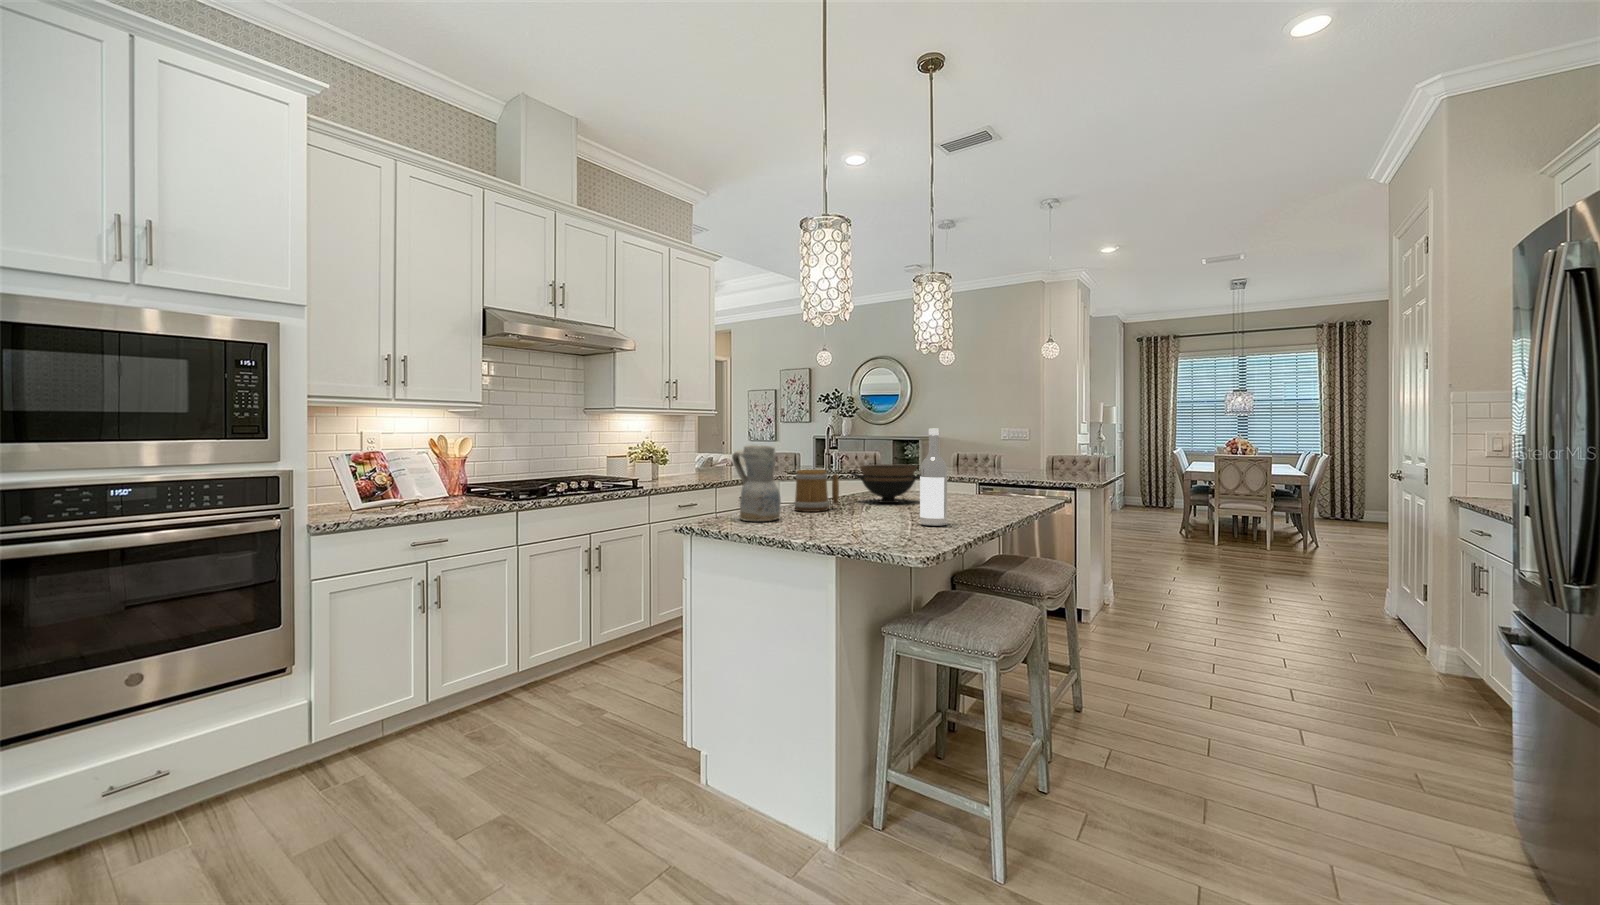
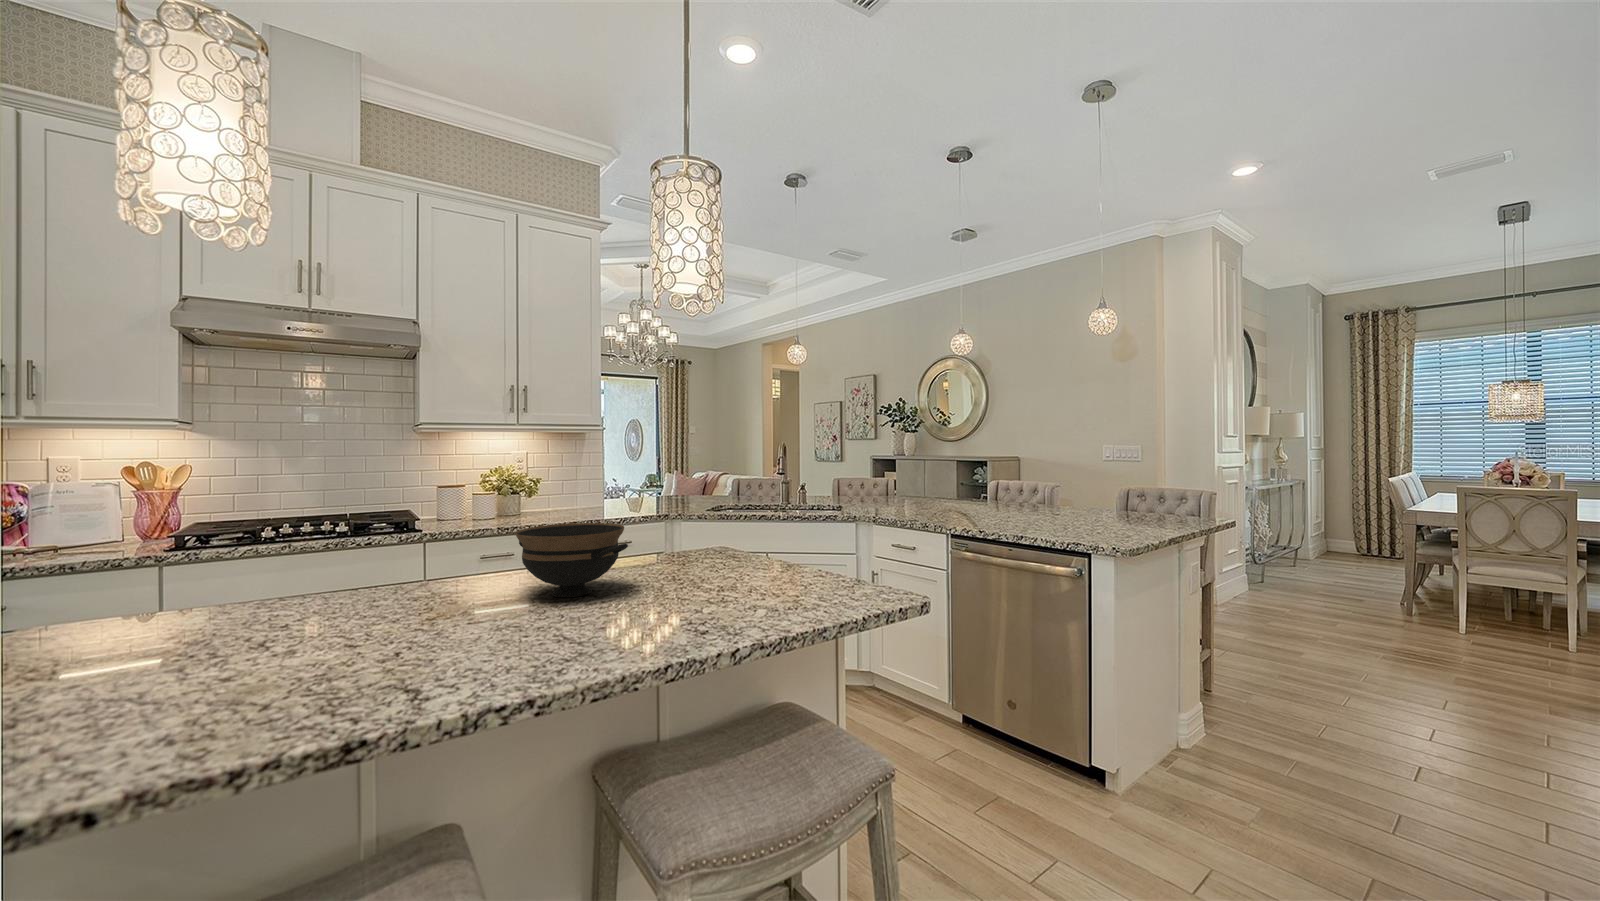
wine bottle: present [920,428,947,526] -> none [237,481,319,722]
ceramic pitcher: present [732,445,781,521] -> none [106,501,218,650]
mug: present [794,469,839,512] -> none [332,537,424,618]

